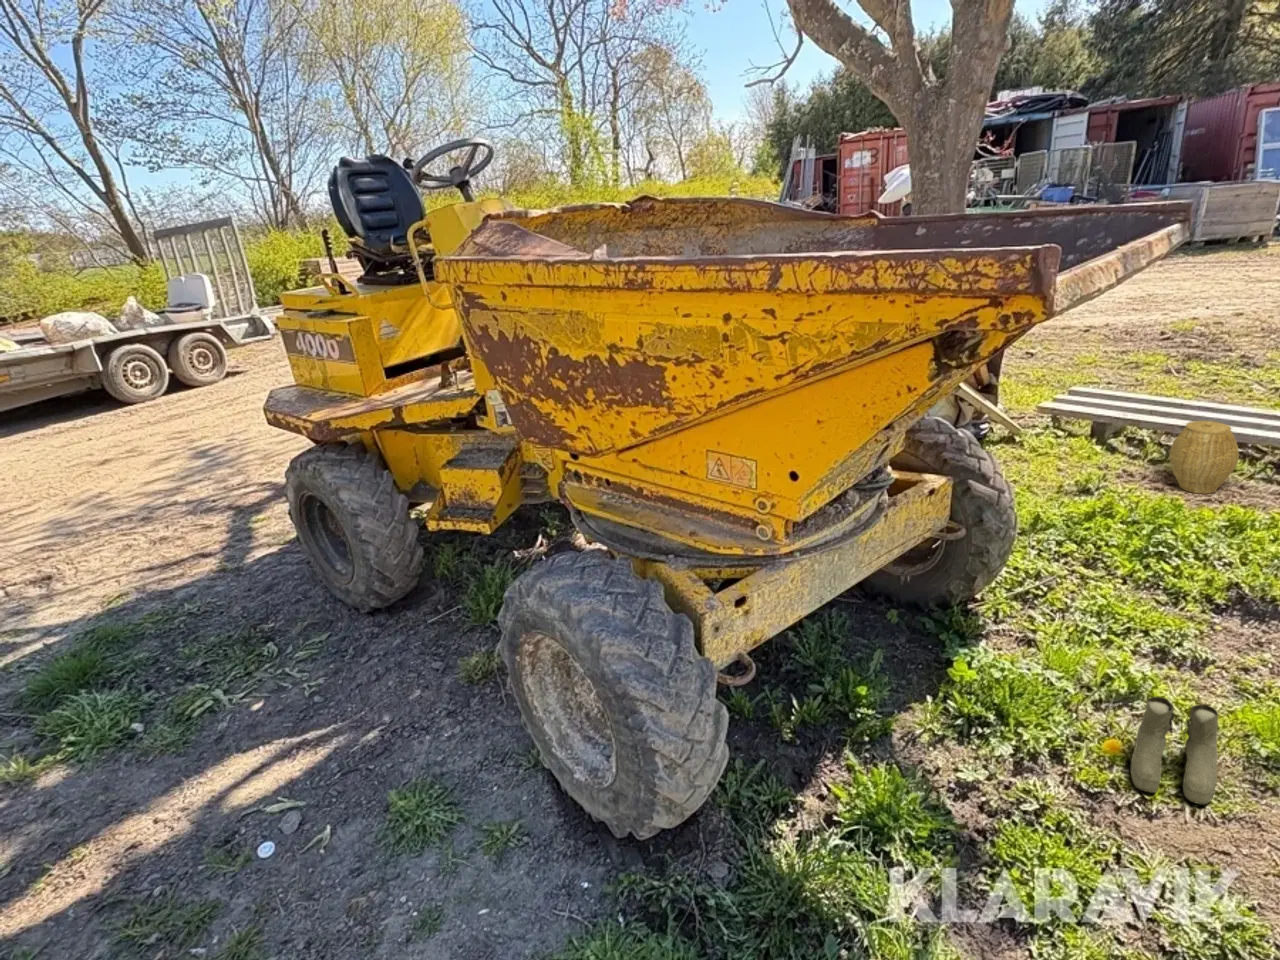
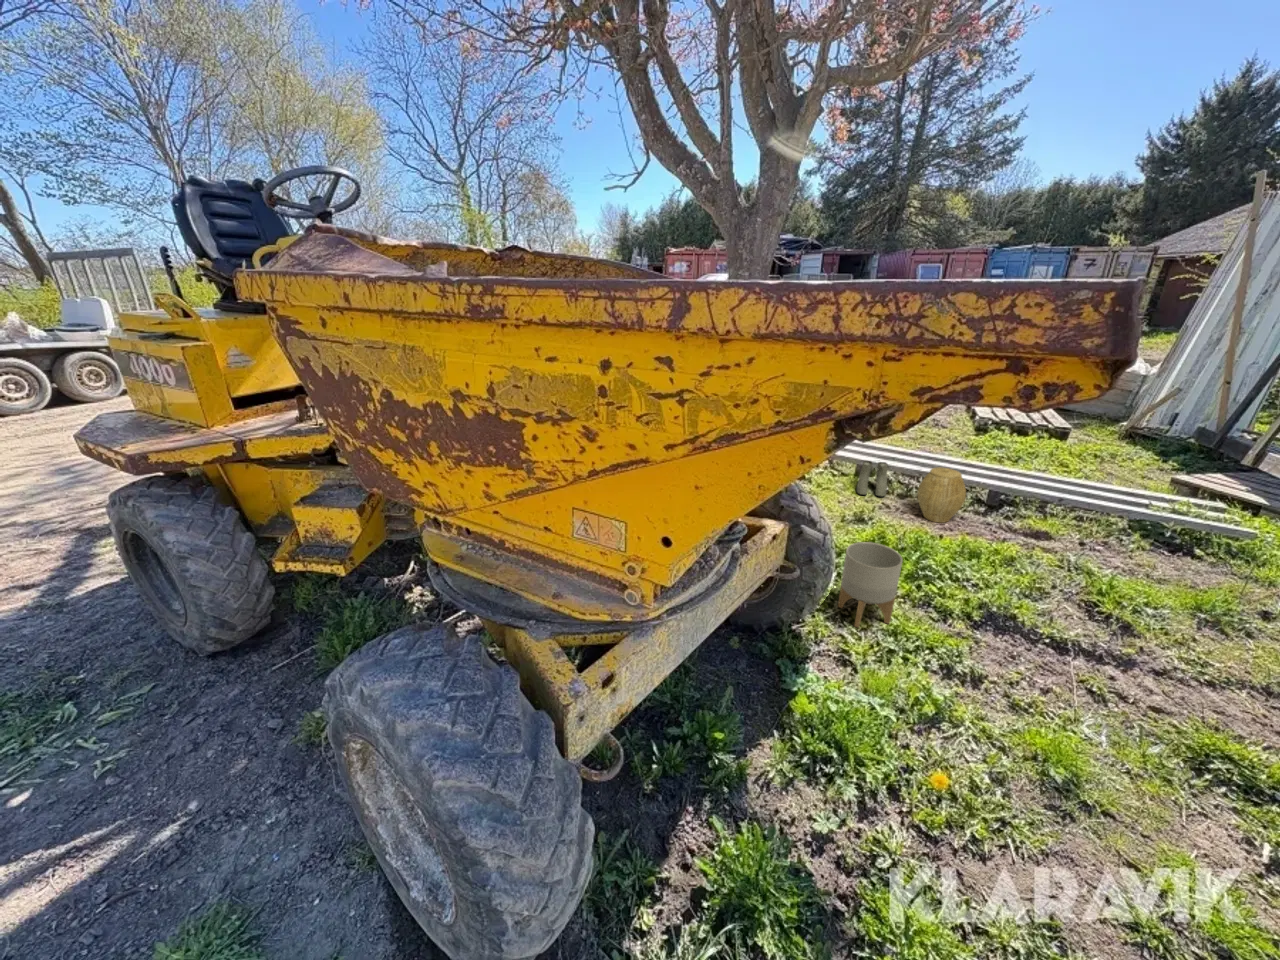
planter: none [1032,507,1108,607] -> present [838,542,902,627]
boots: present [1131,697,1218,805] -> present [857,461,887,496]

